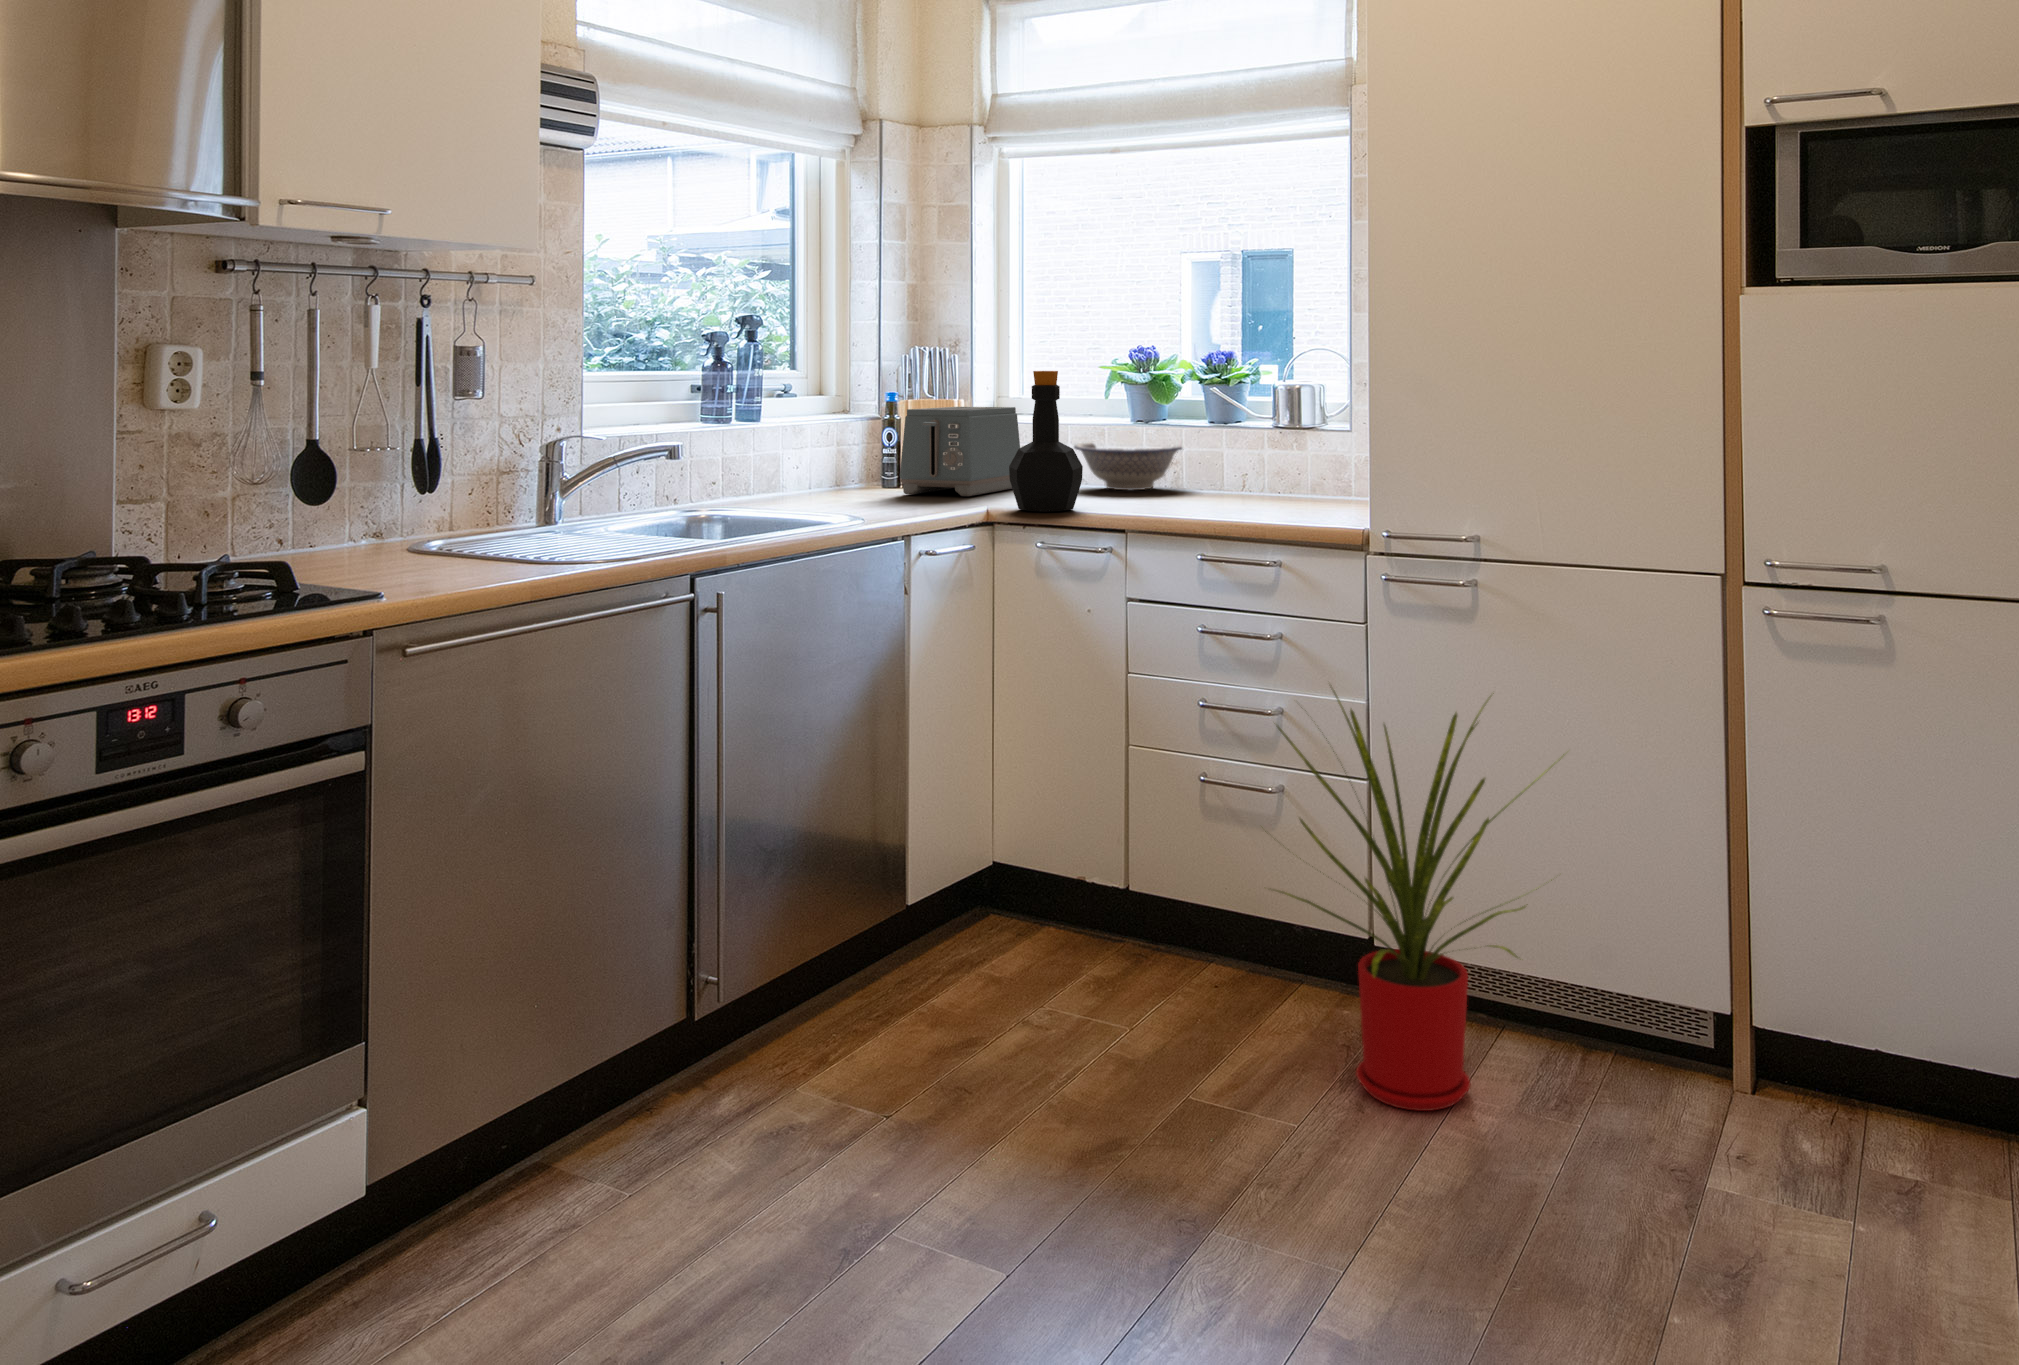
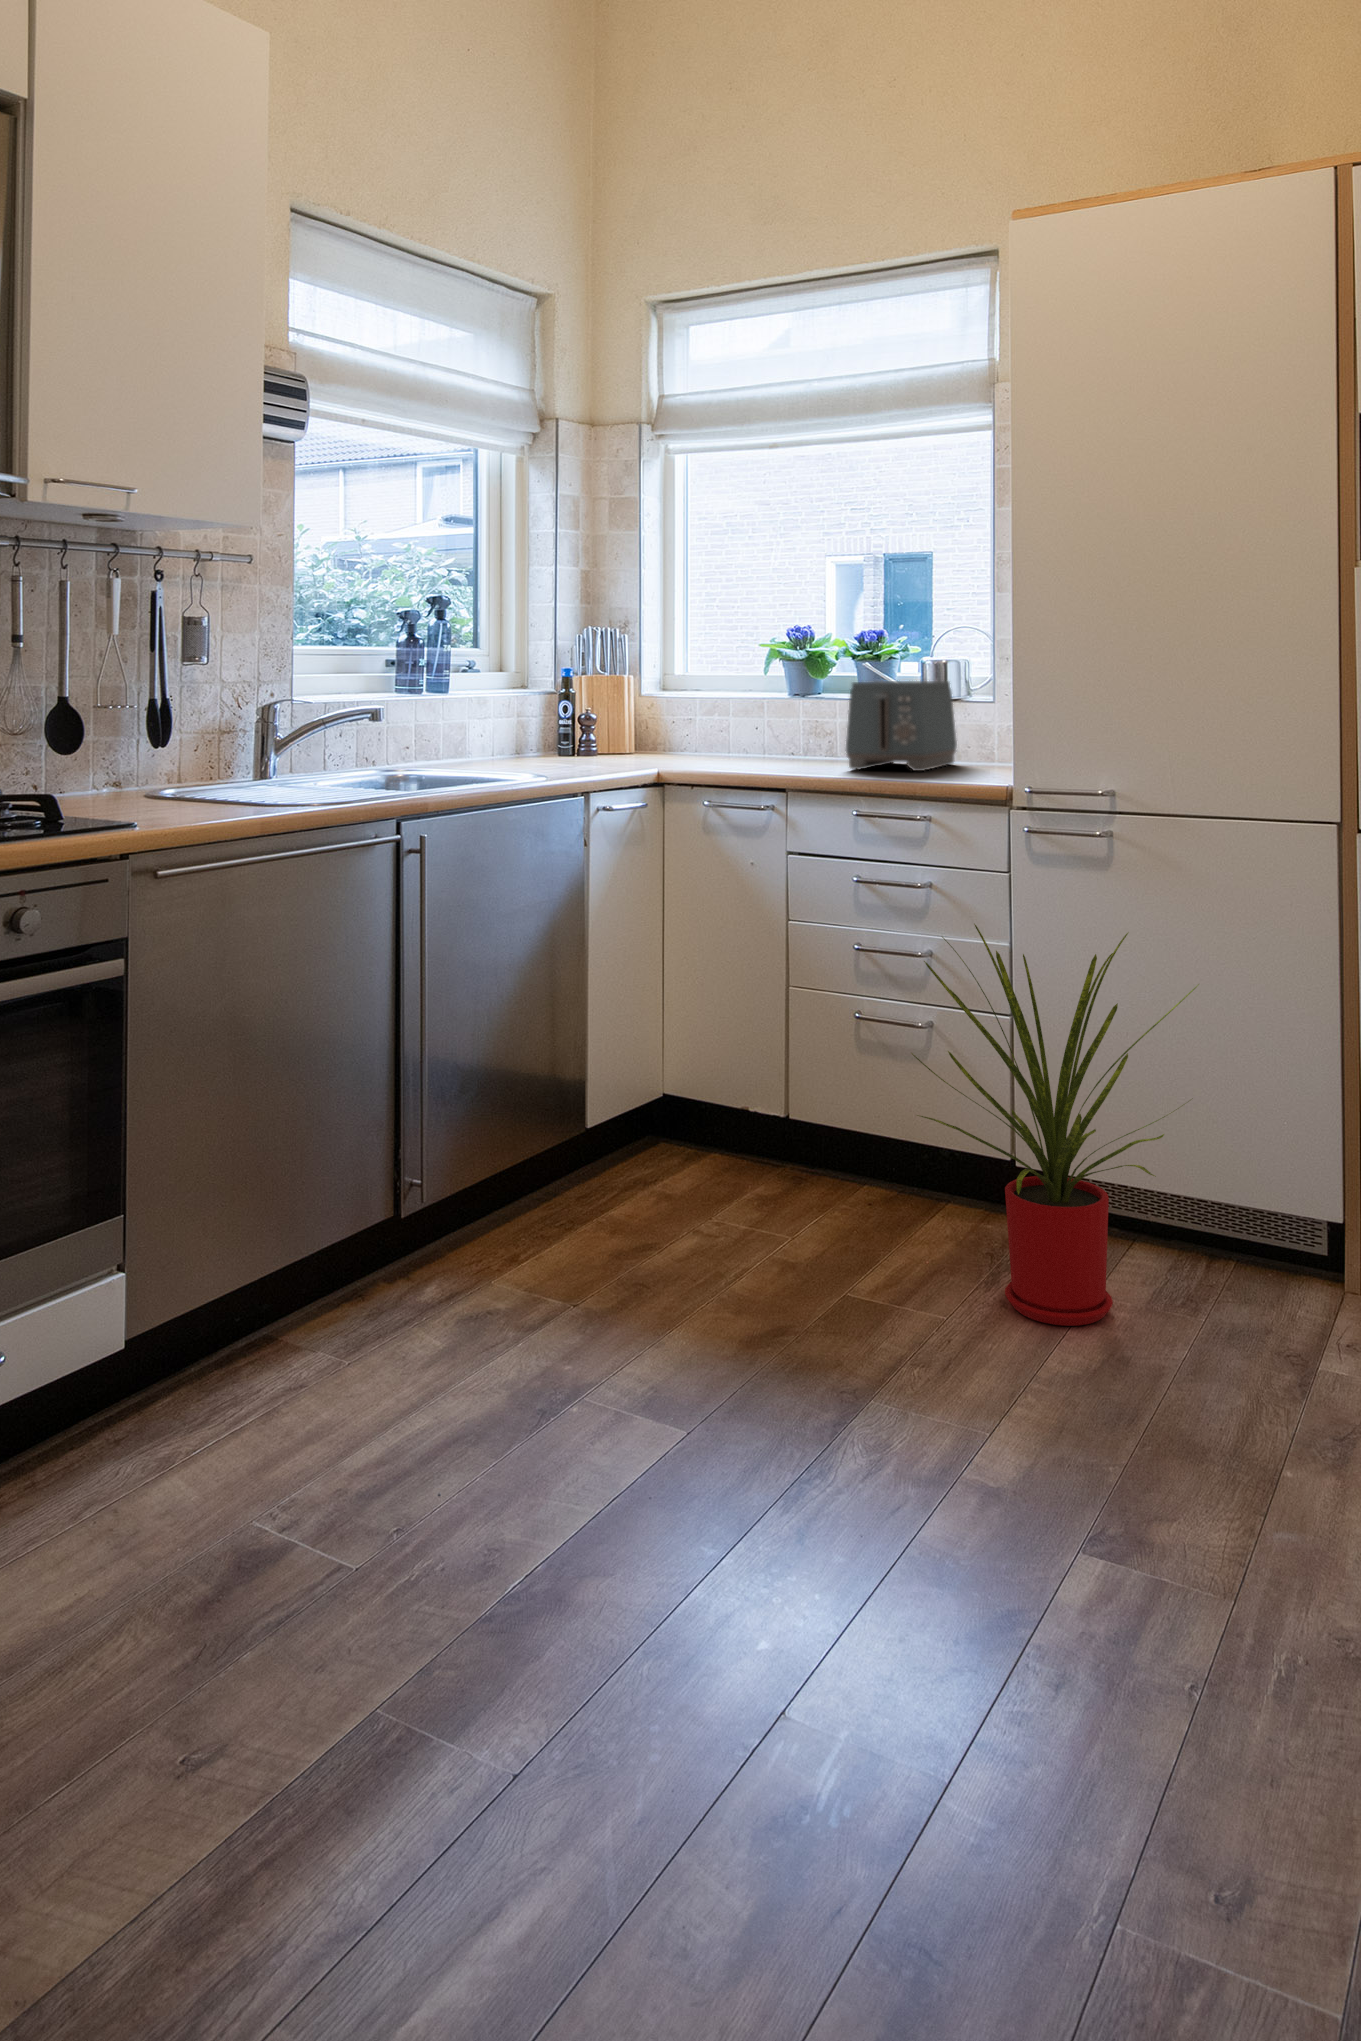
bottle: present [1009,371,1083,512] -> none [677,642,746,773]
toaster: present [900,407,1020,496] -> present [846,681,957,771]
bowl: present [1074,442,1182,490] -> none [737,712,843,758]

